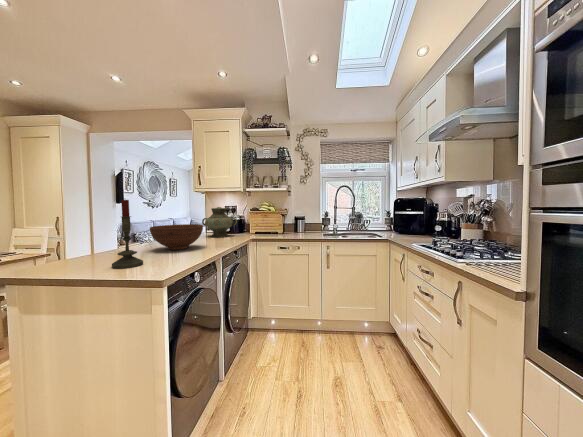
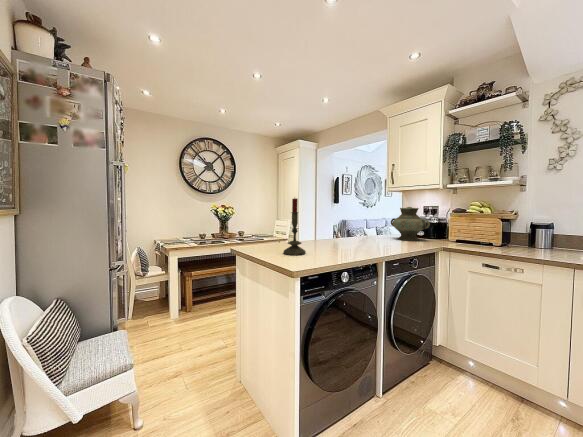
fruit bowl: present [150,224,203,250] -> none [326,223,375,247]

